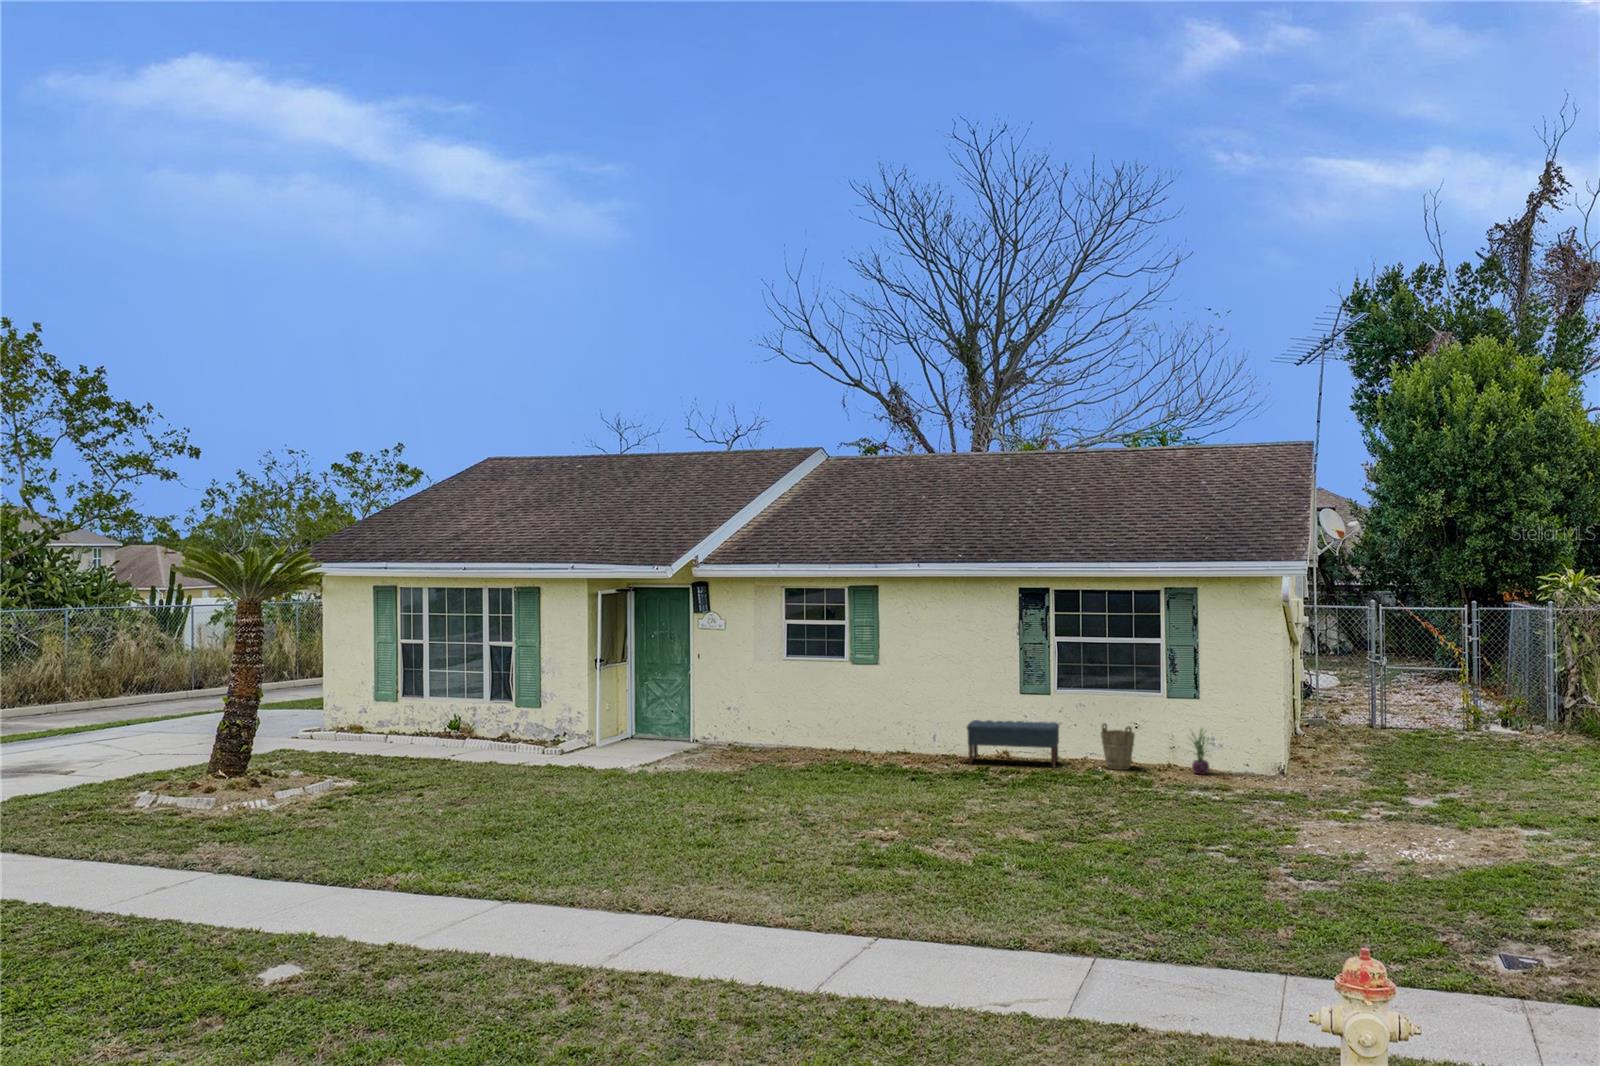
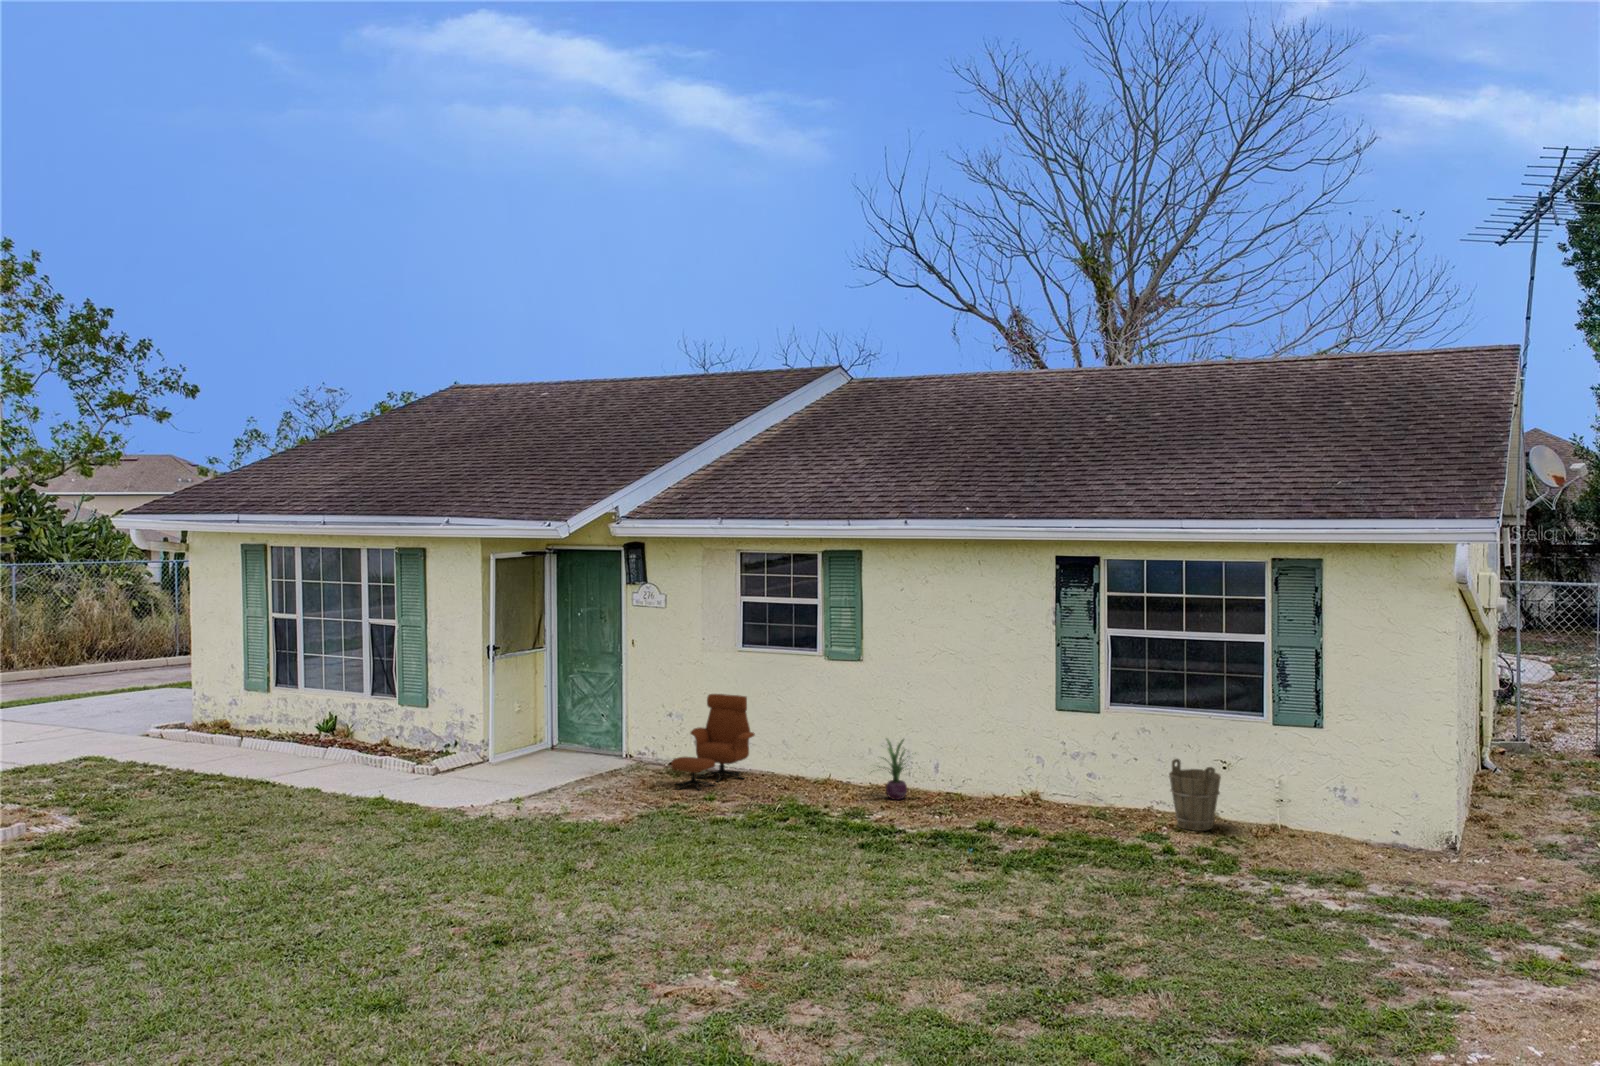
lounge chair: none [743,691,800,759] -> present [671,694,755,791]
bench: present [967,720,1059,767] -> none [974,746,1111,822]
decorative plant: present [1190,729,1209,775] -> present [871,739,916,800]

